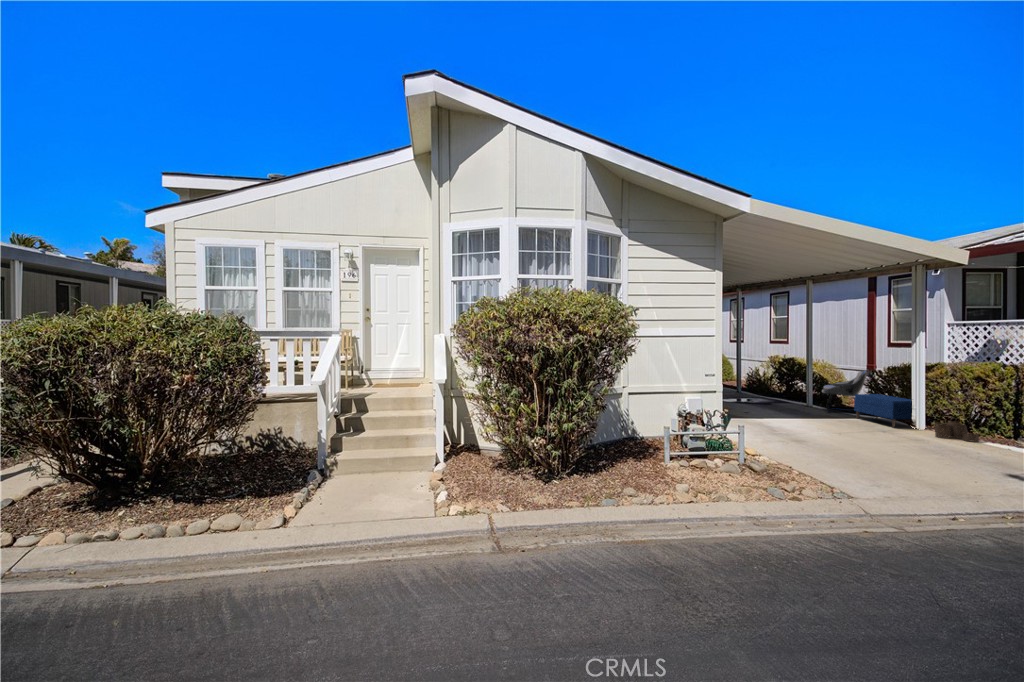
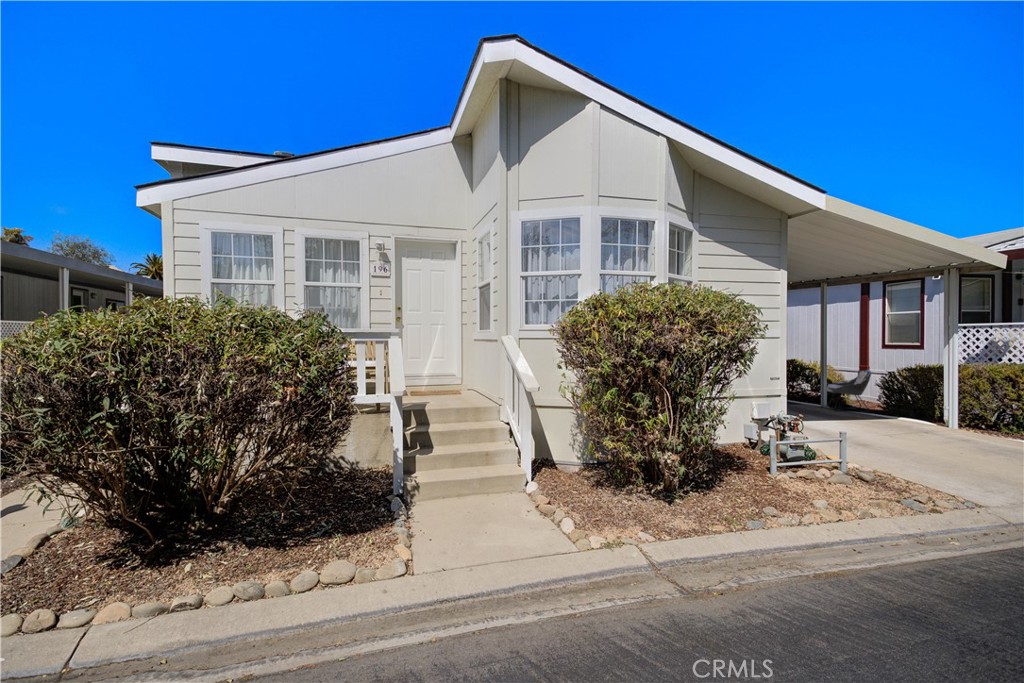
bench: present [854,394,912,428] -> none [865,393,933,426]
woven basket: present [935,421,979,442] -> none [957,418,1001,439]

